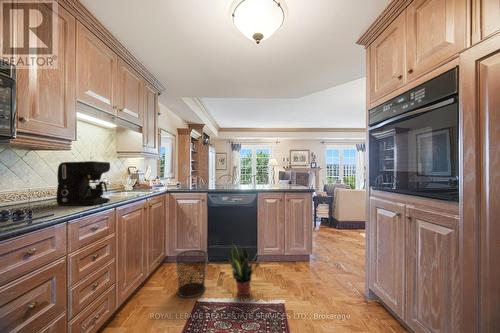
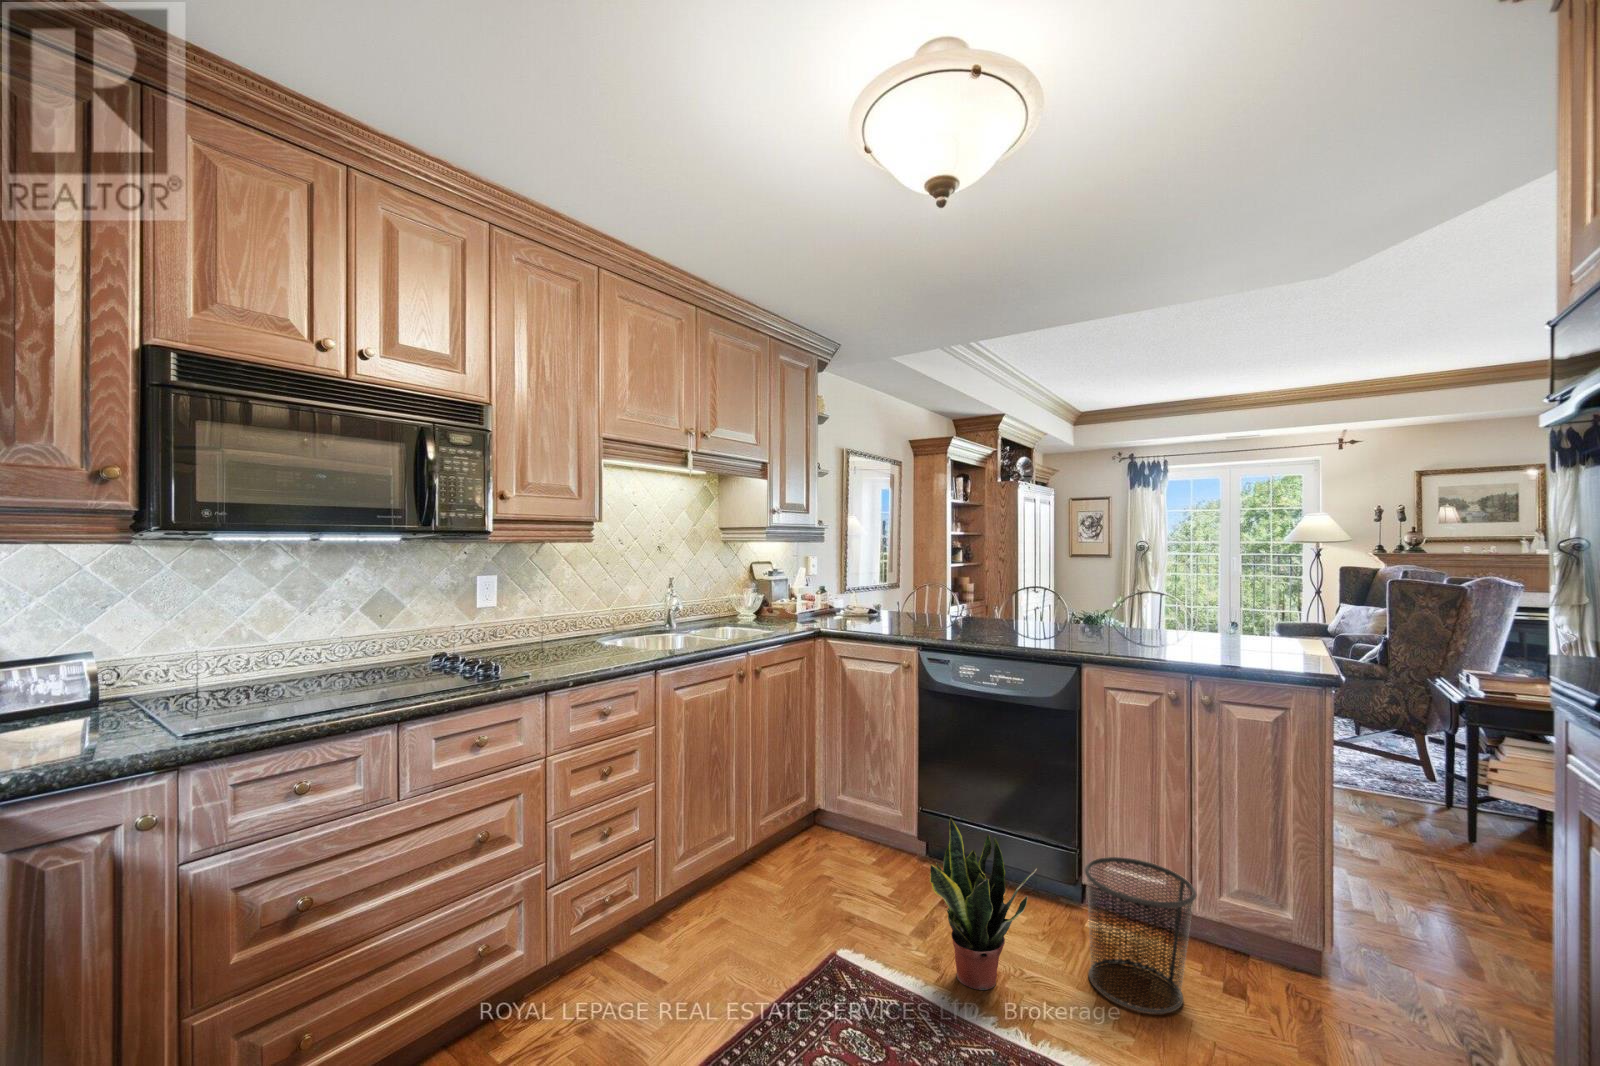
coffee maker: present [56,161,110,205] -> none [560,562,658,659]
trash can: present [175,250,208,298] -> present [1085,857,1196,1014]

